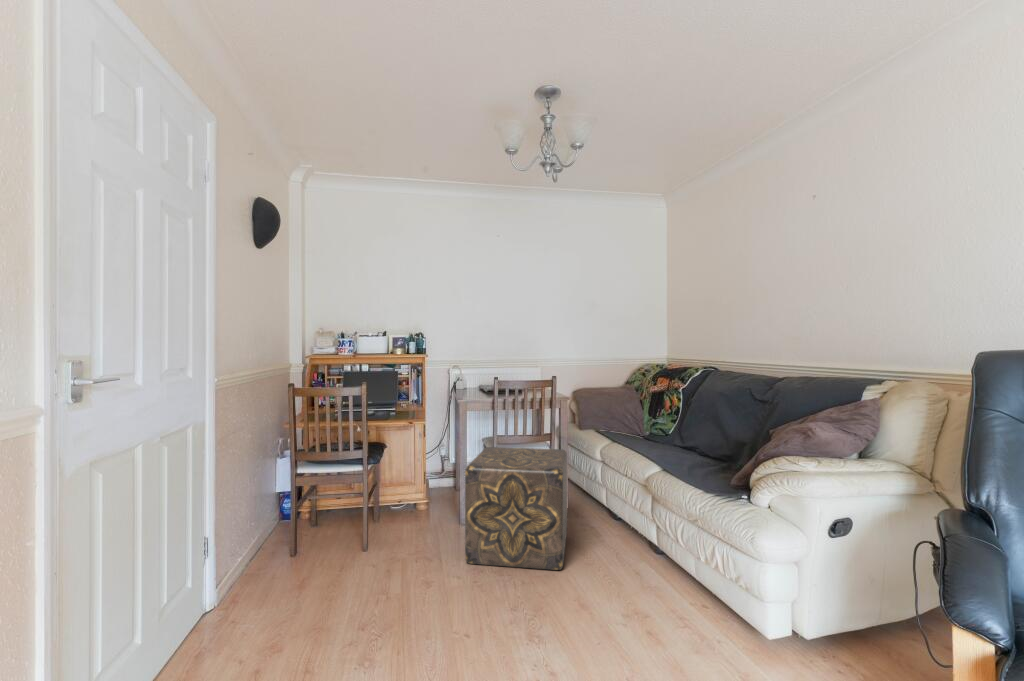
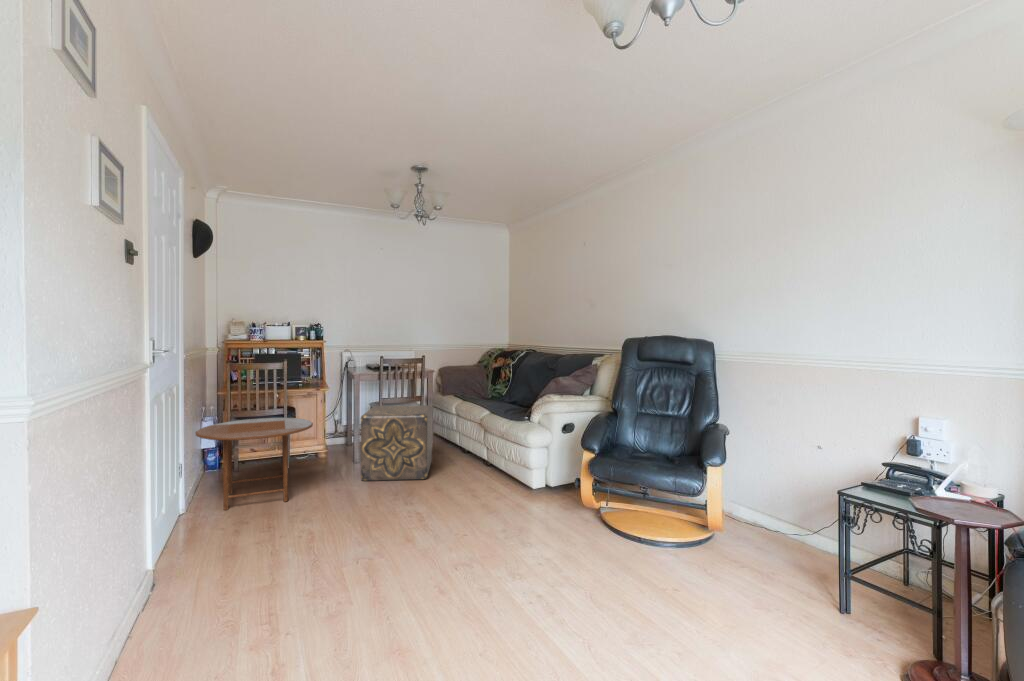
side table: none [235,463,398,608] -> present [196,418,313,510]

